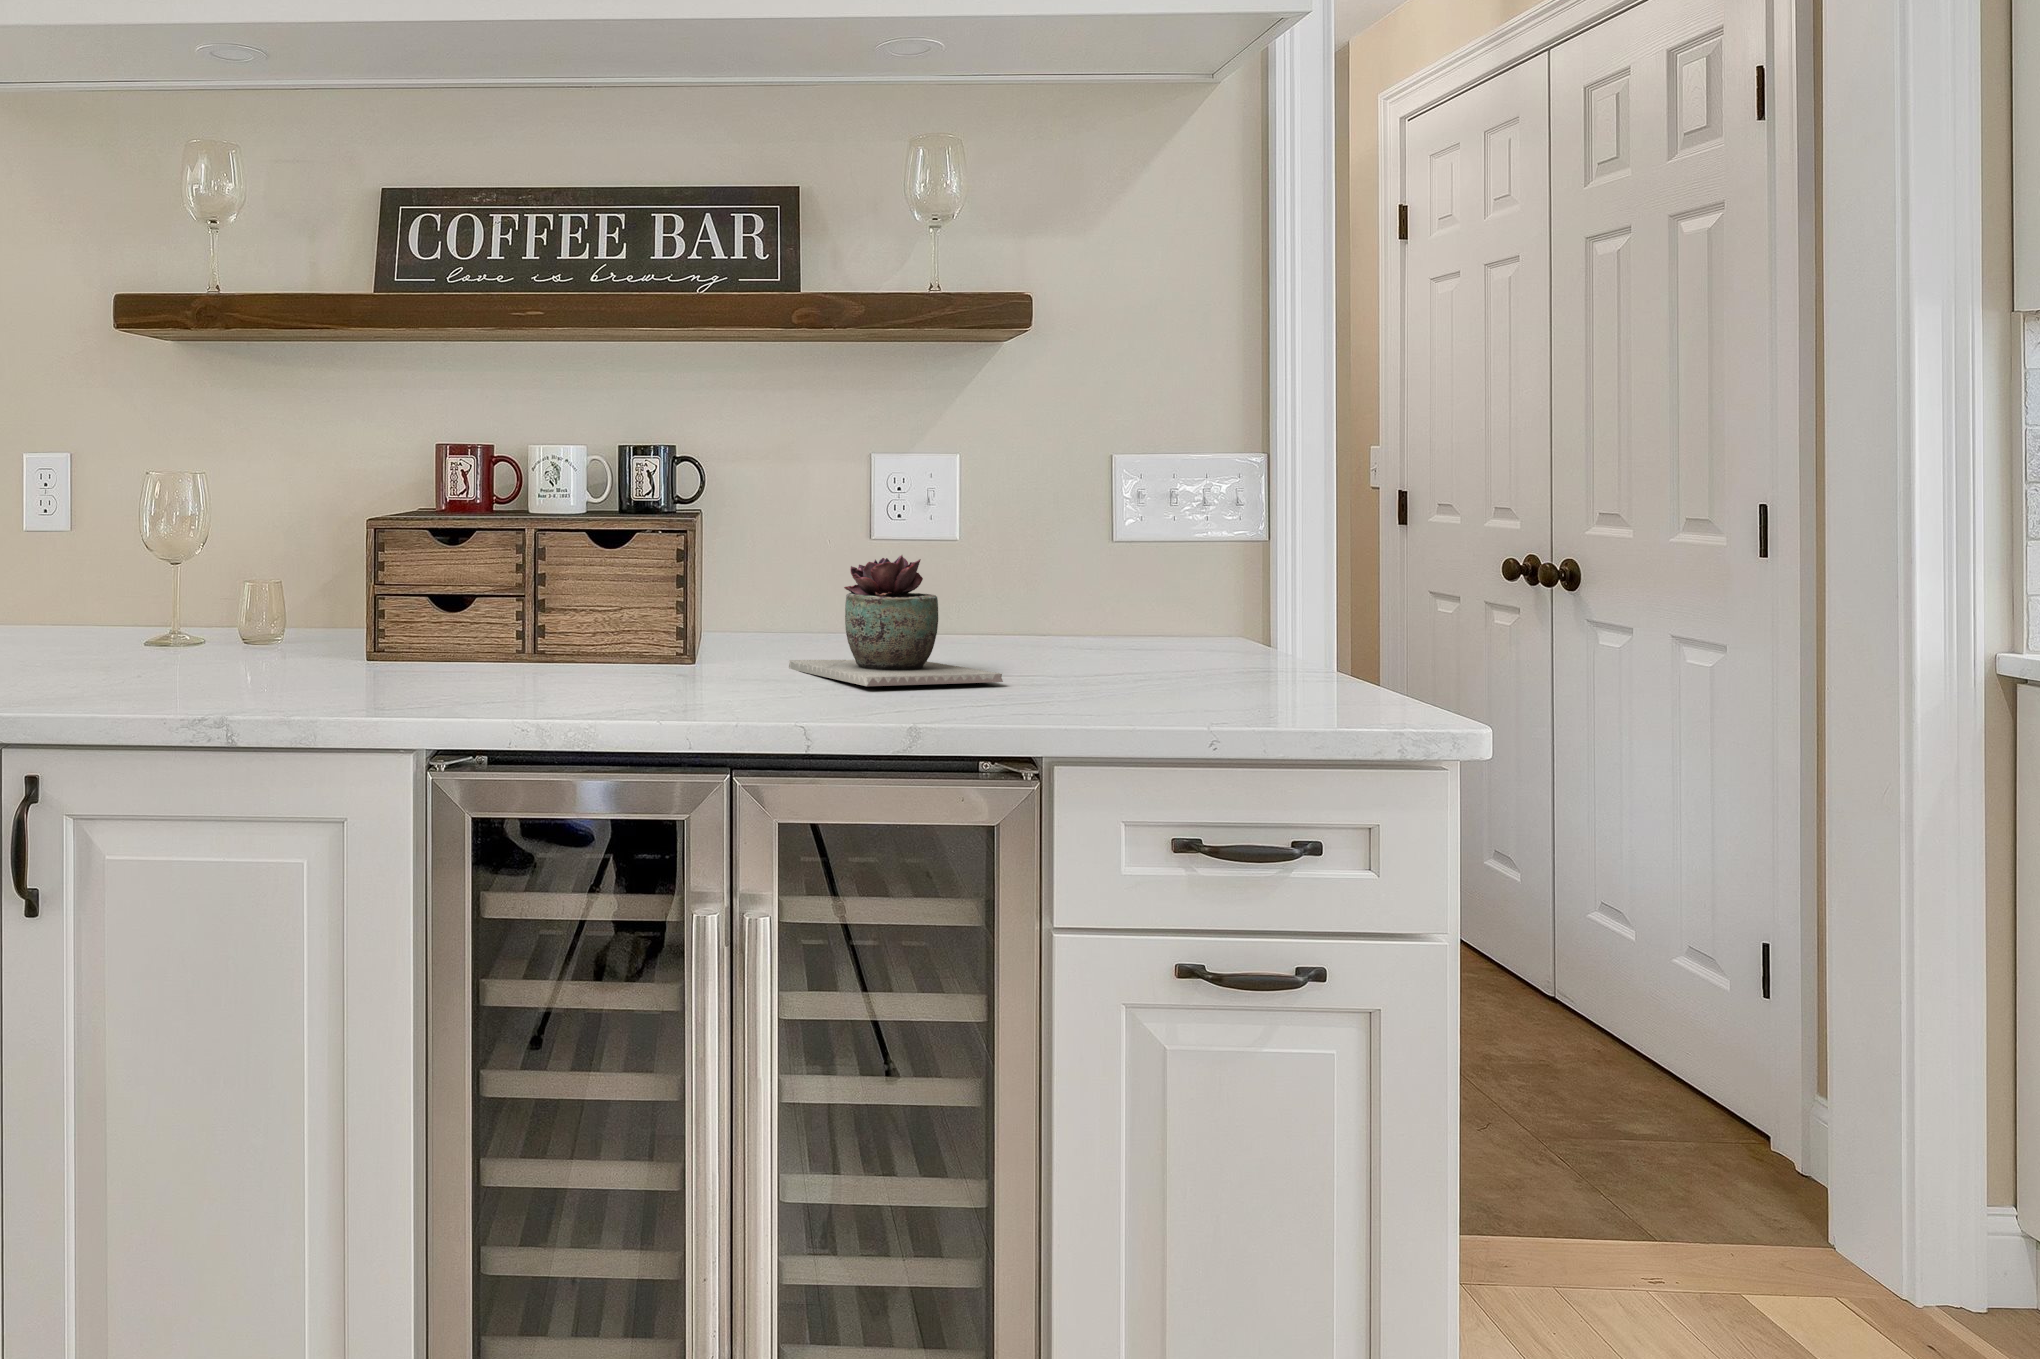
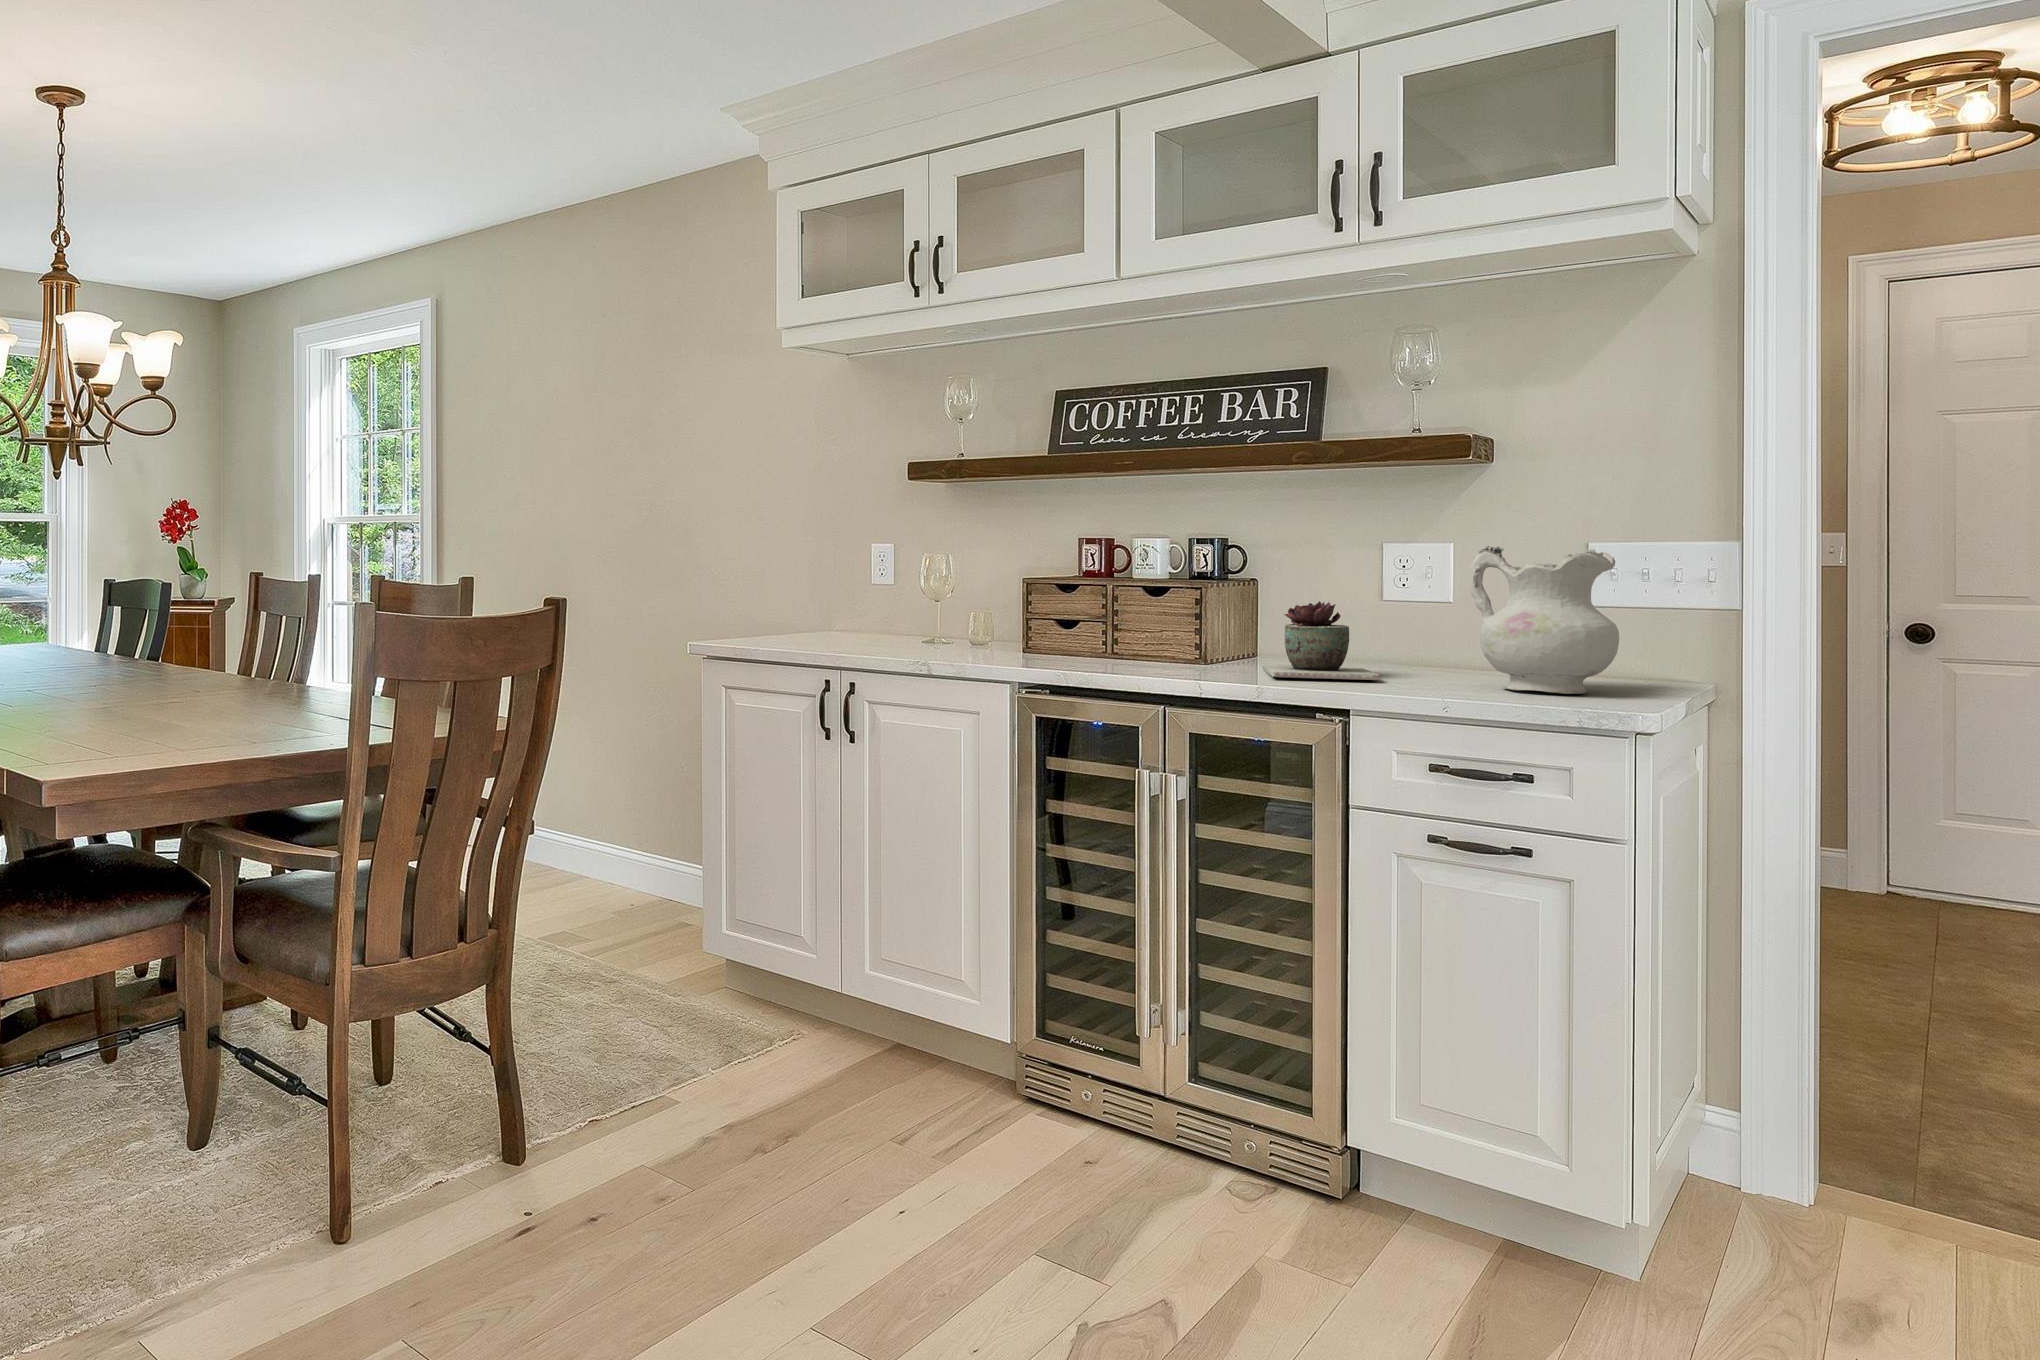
ceramic pitcher: none [1100,468,1298,691] -> present [1469,546,1619,694]

